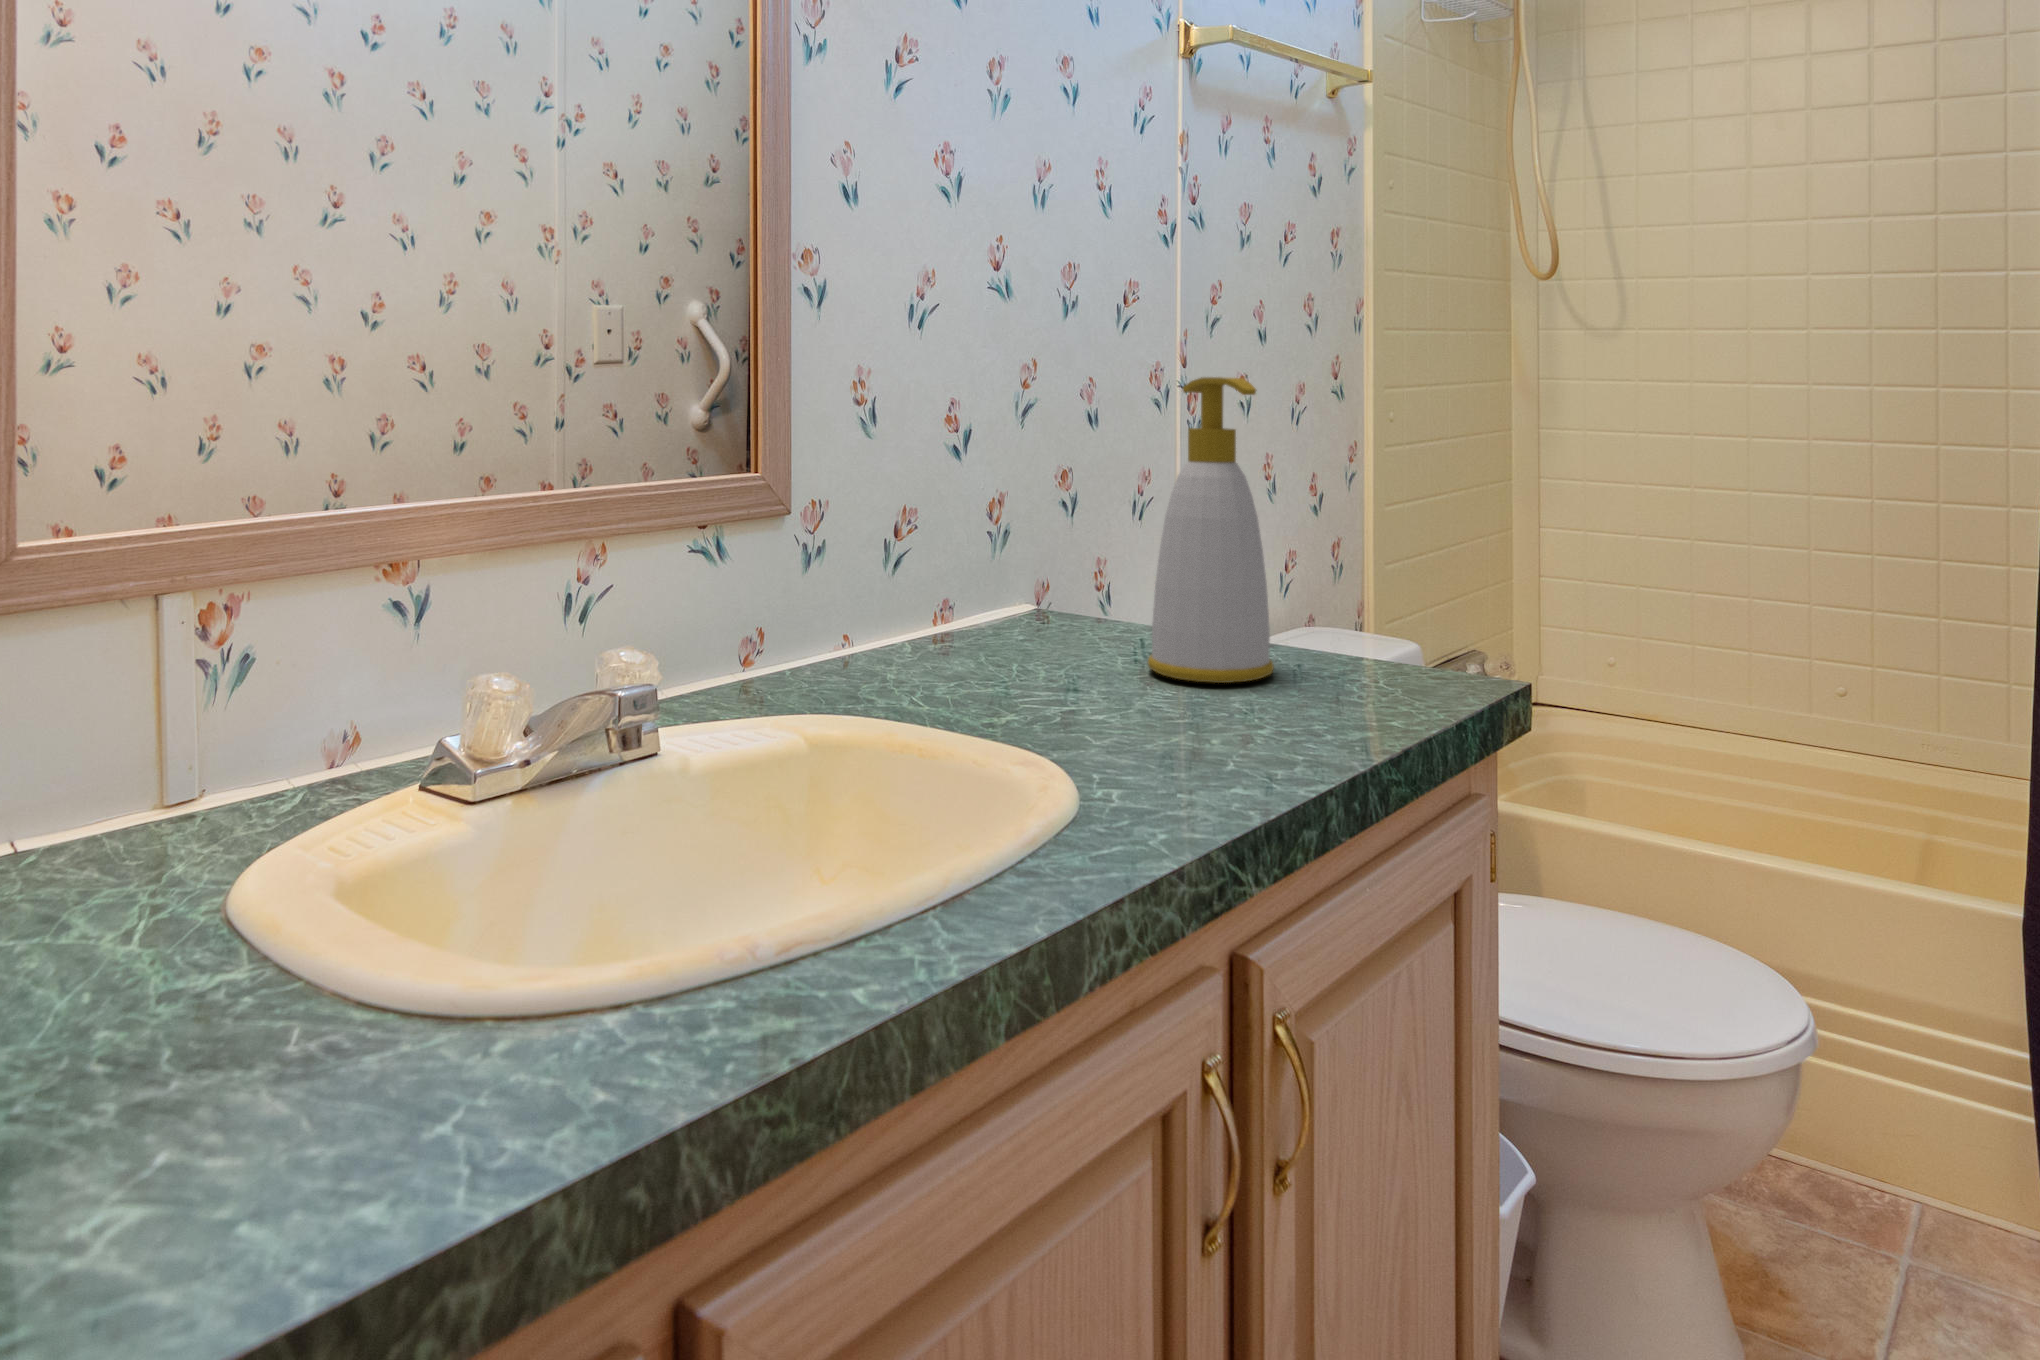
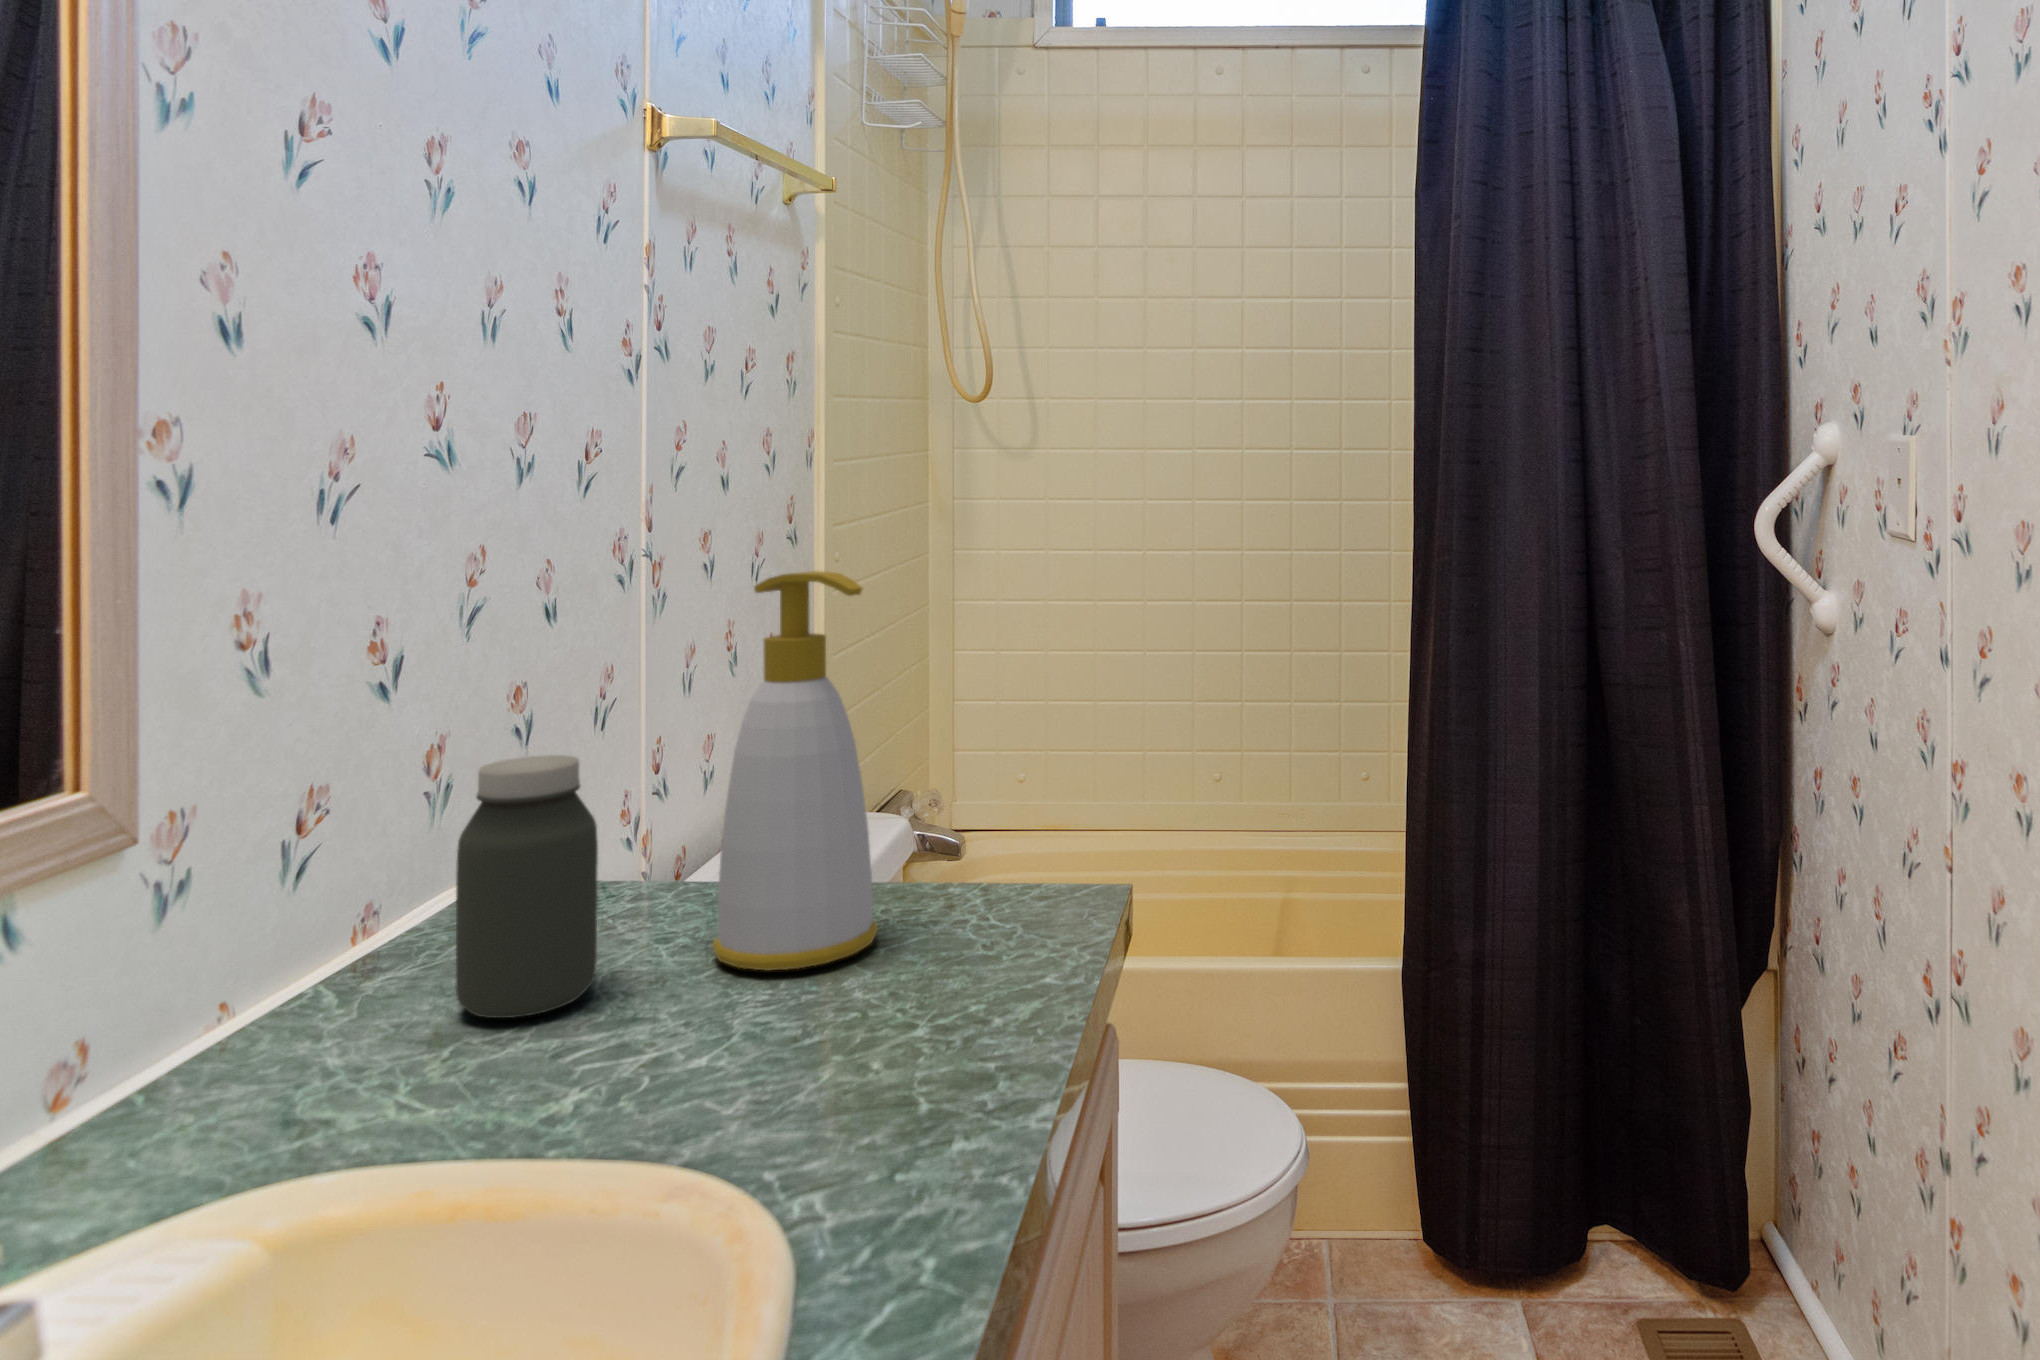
jar: none [973,499,1064,674] -> present [456,755,598,1018]

